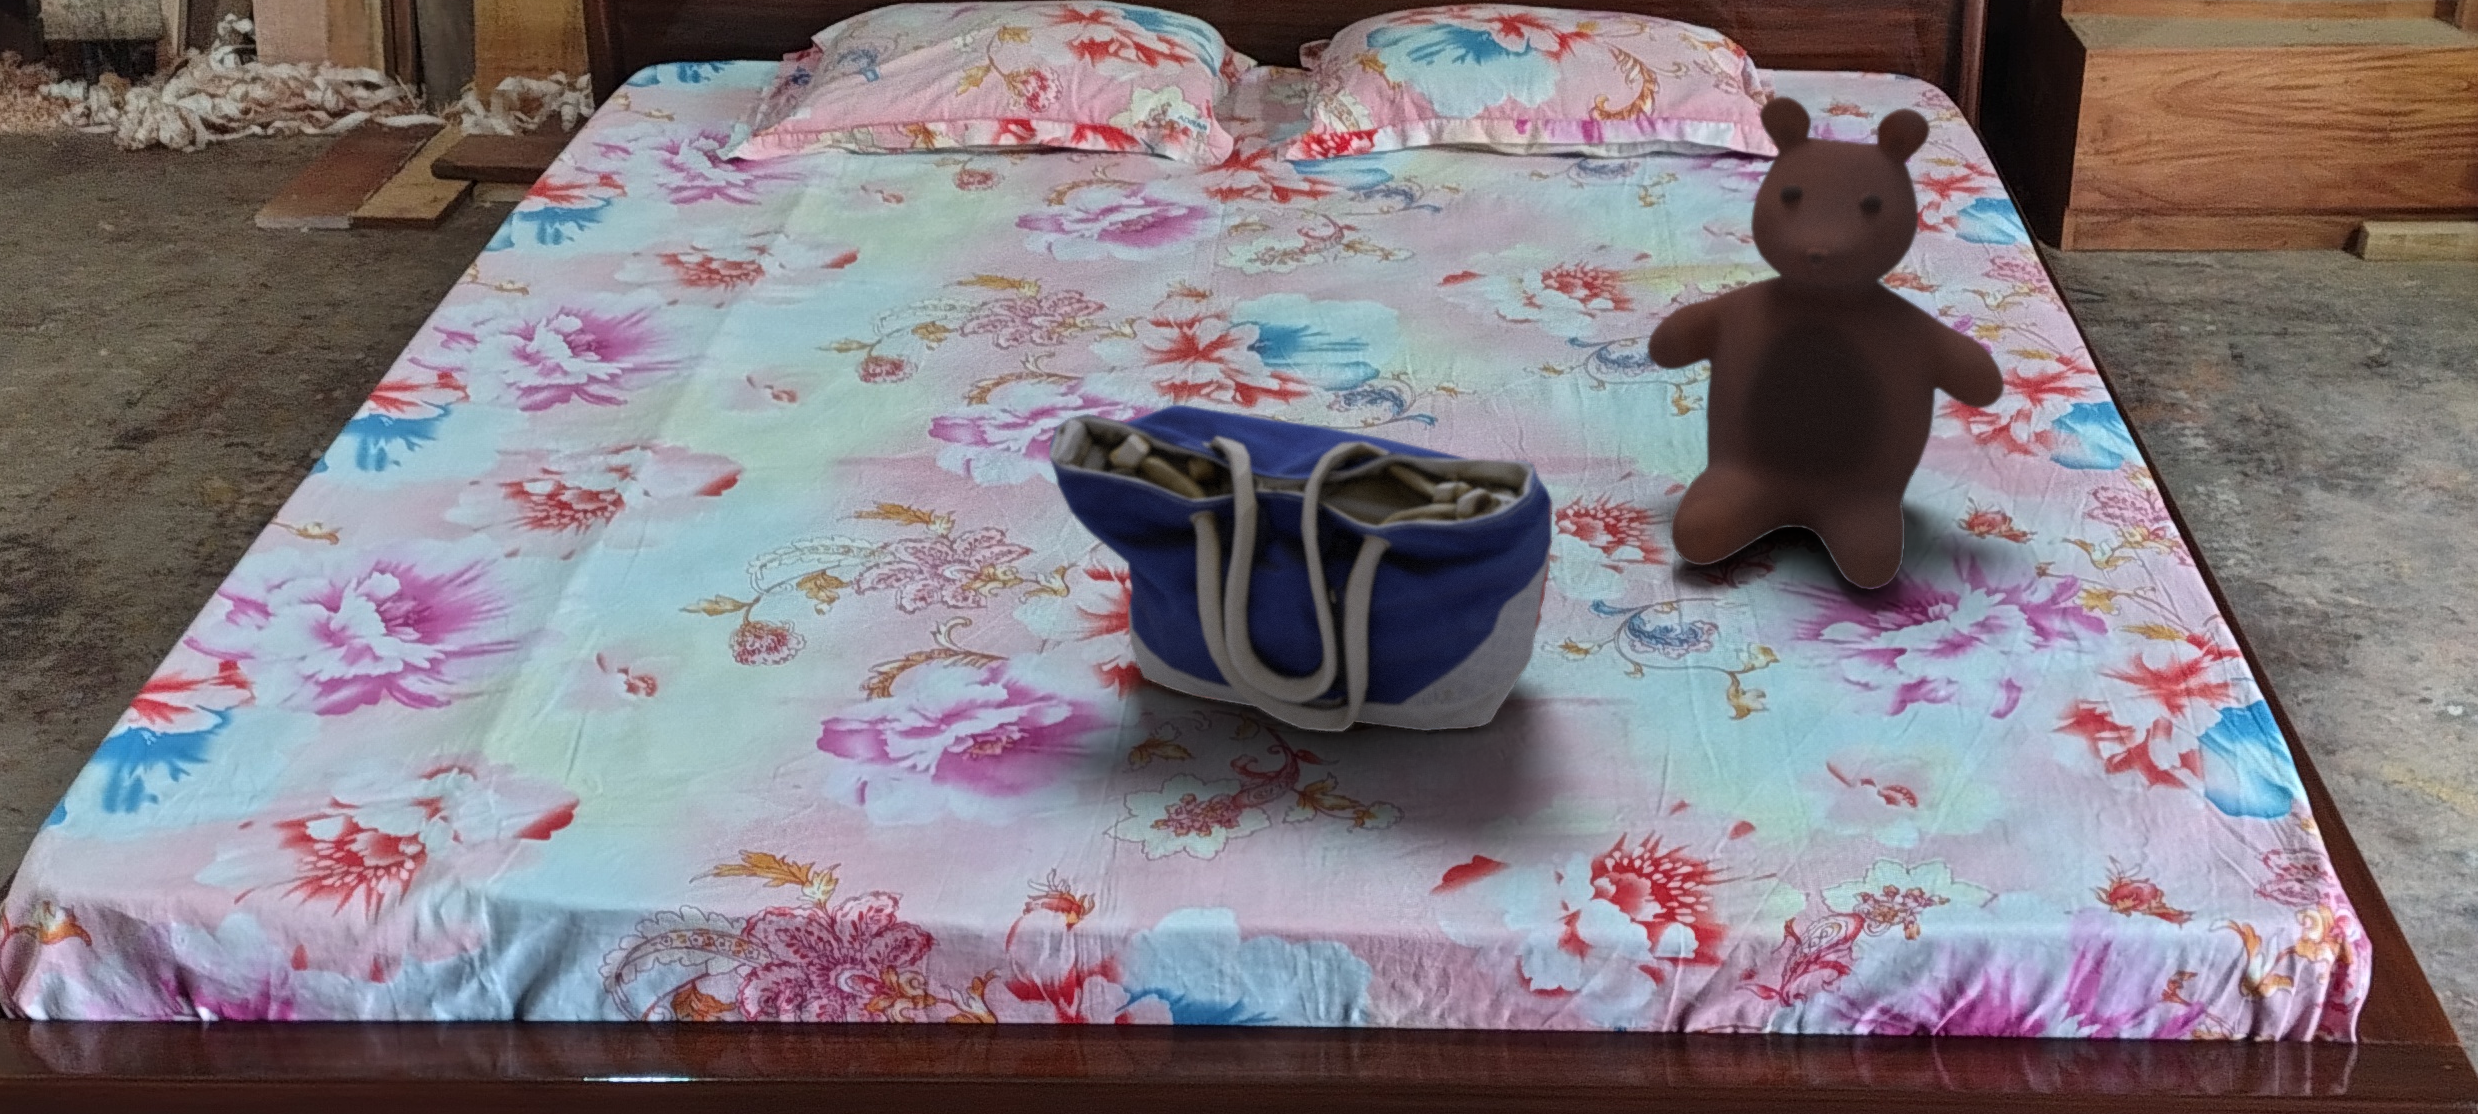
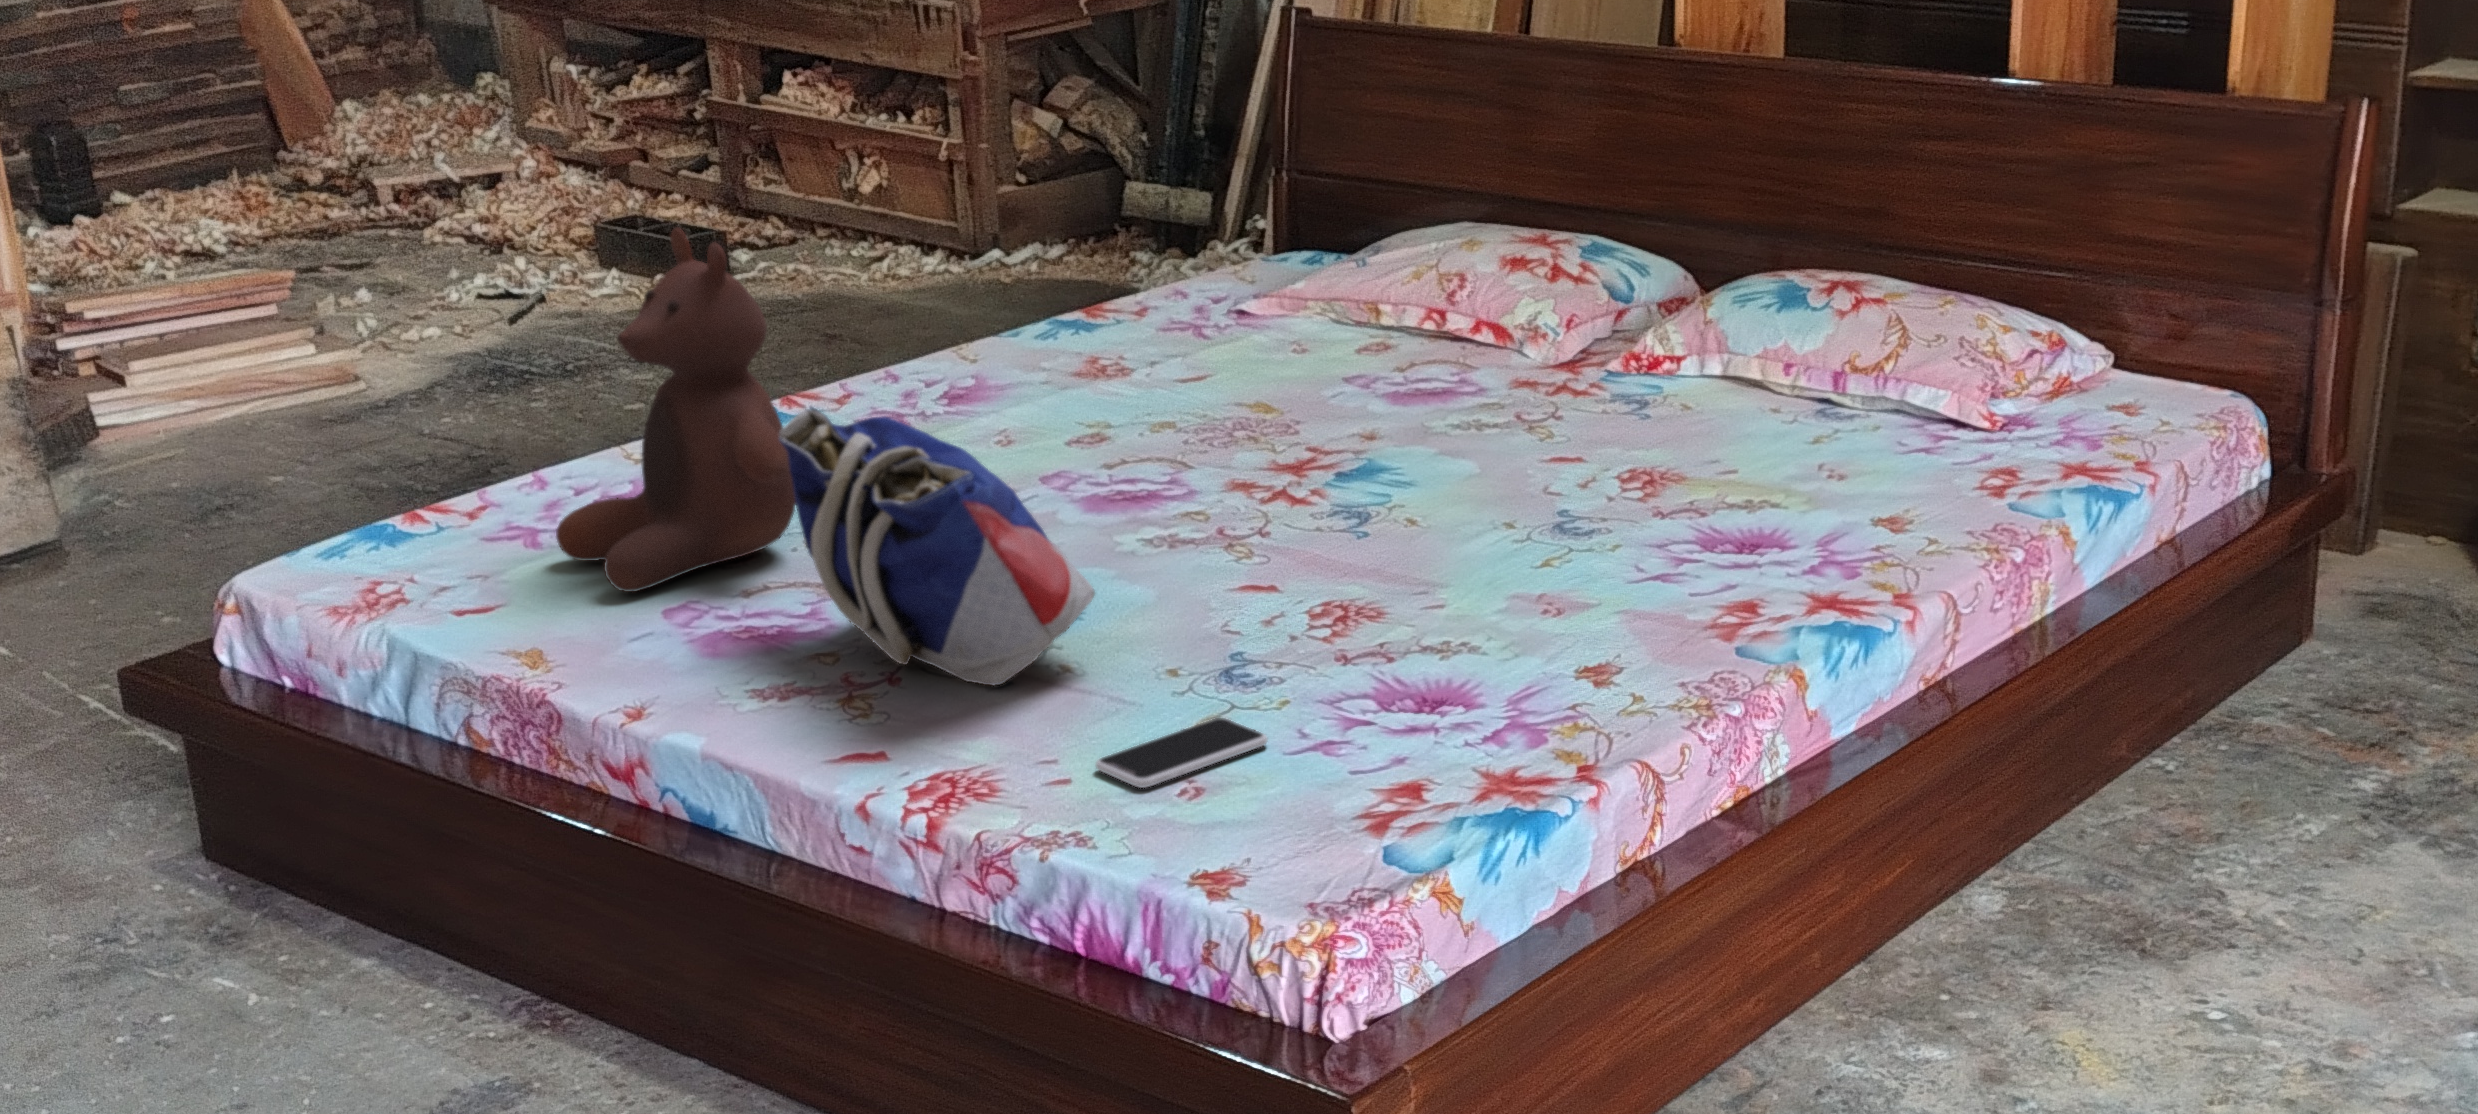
stuffed bear: present [1647,97,2004,590] -> present [556,228,796,592]
smartphone: none [1799,691,1907,810] -> present [1096,718,1267,788]

